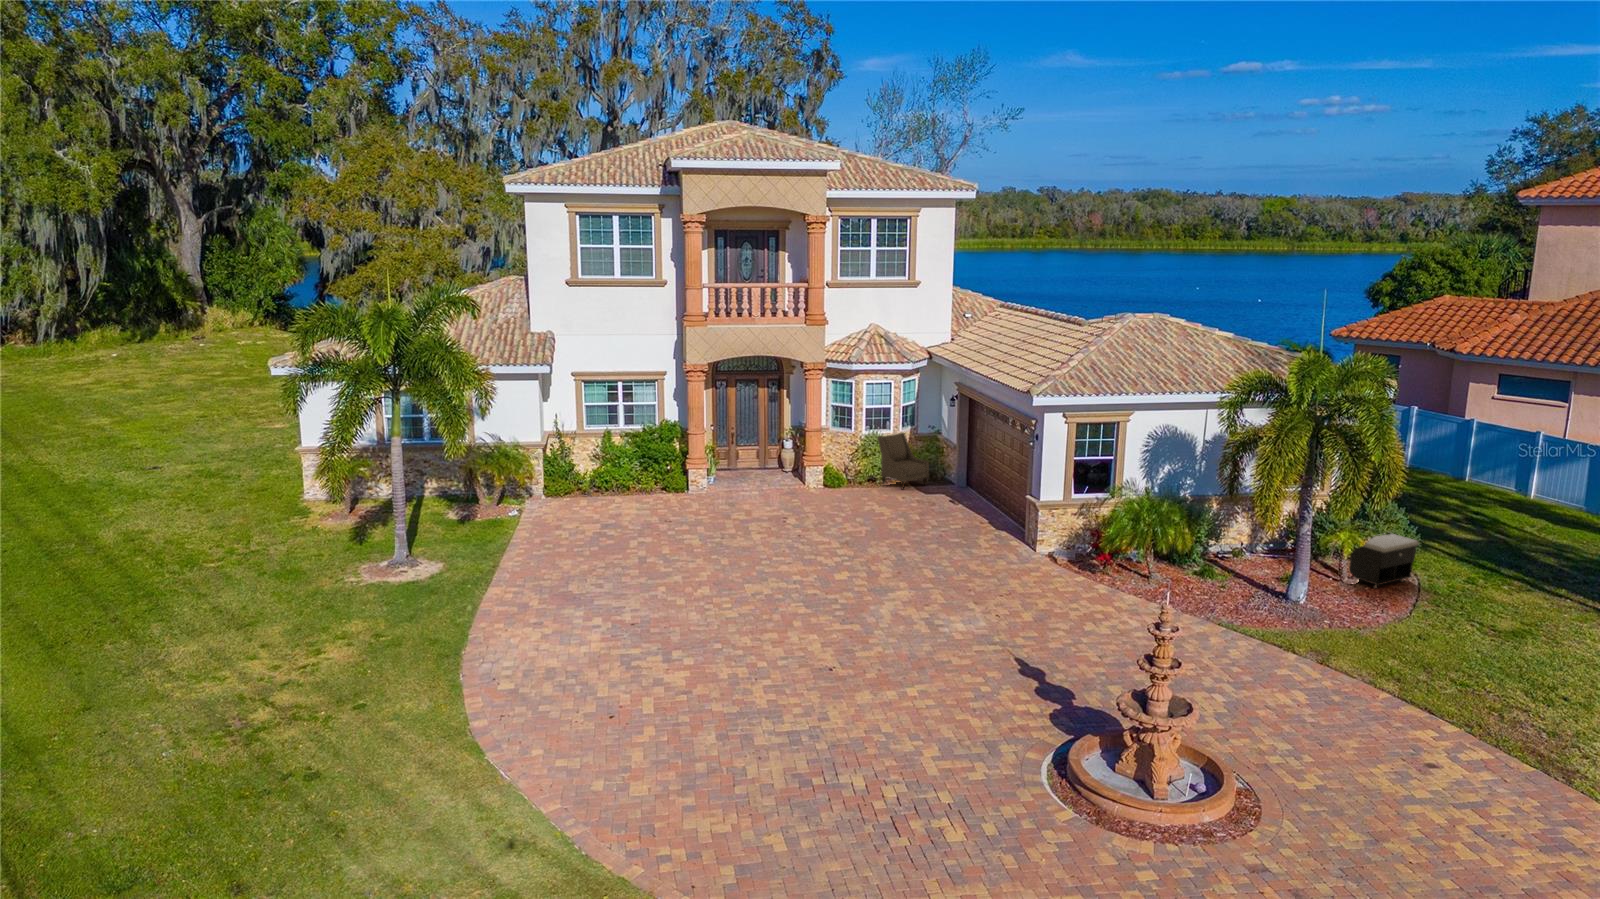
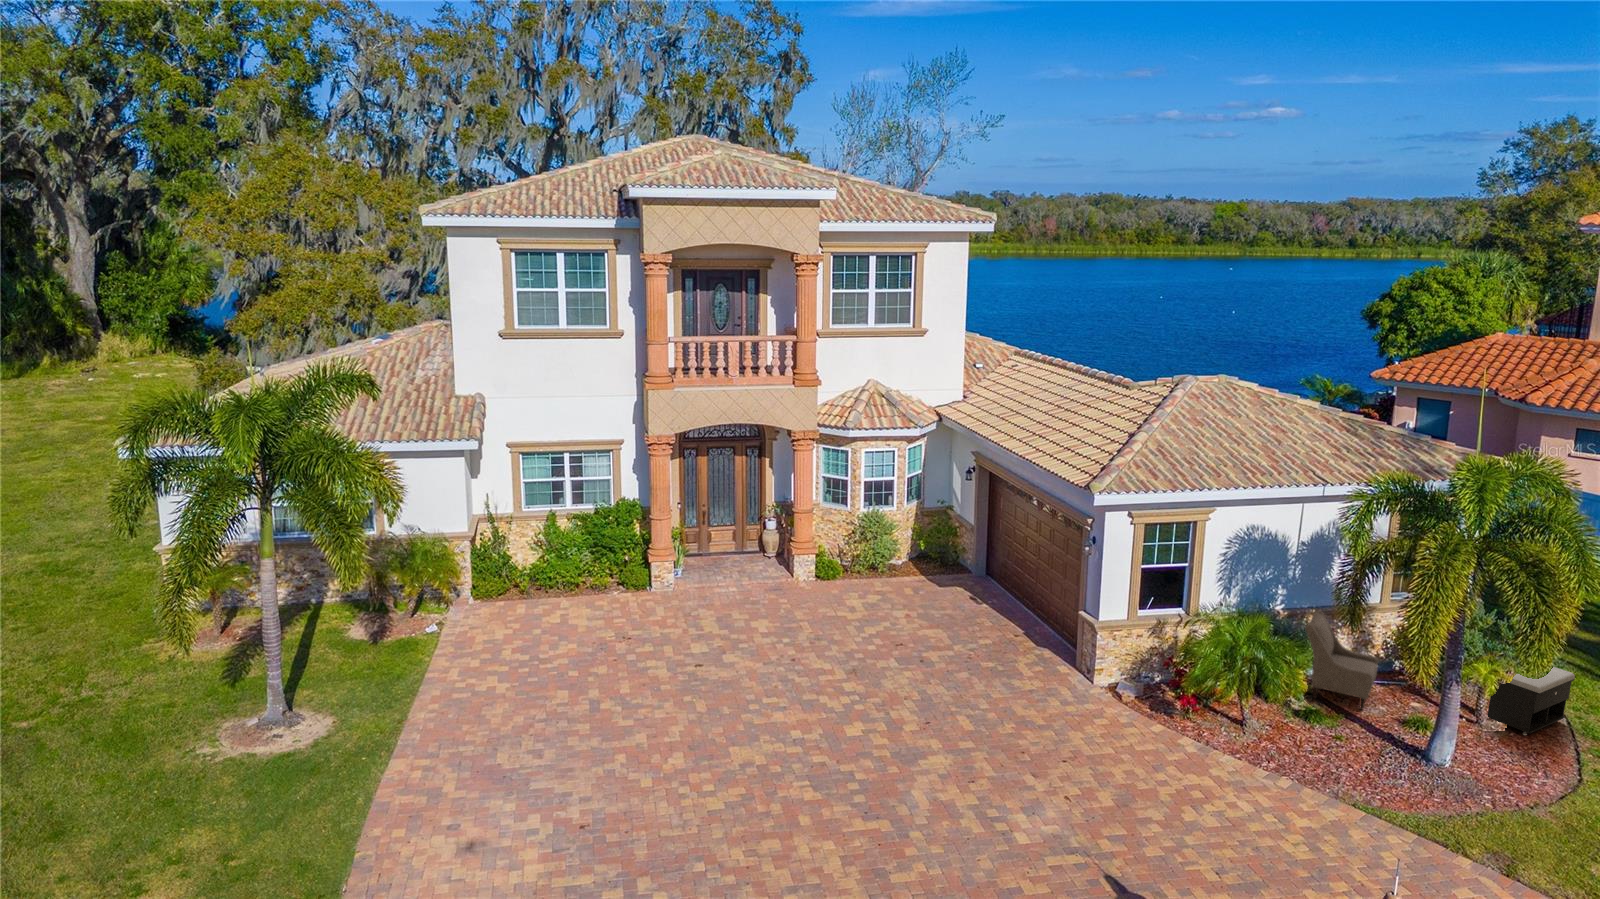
chair: present [877,433,929,489] -> present [1306,610,1378,710]

